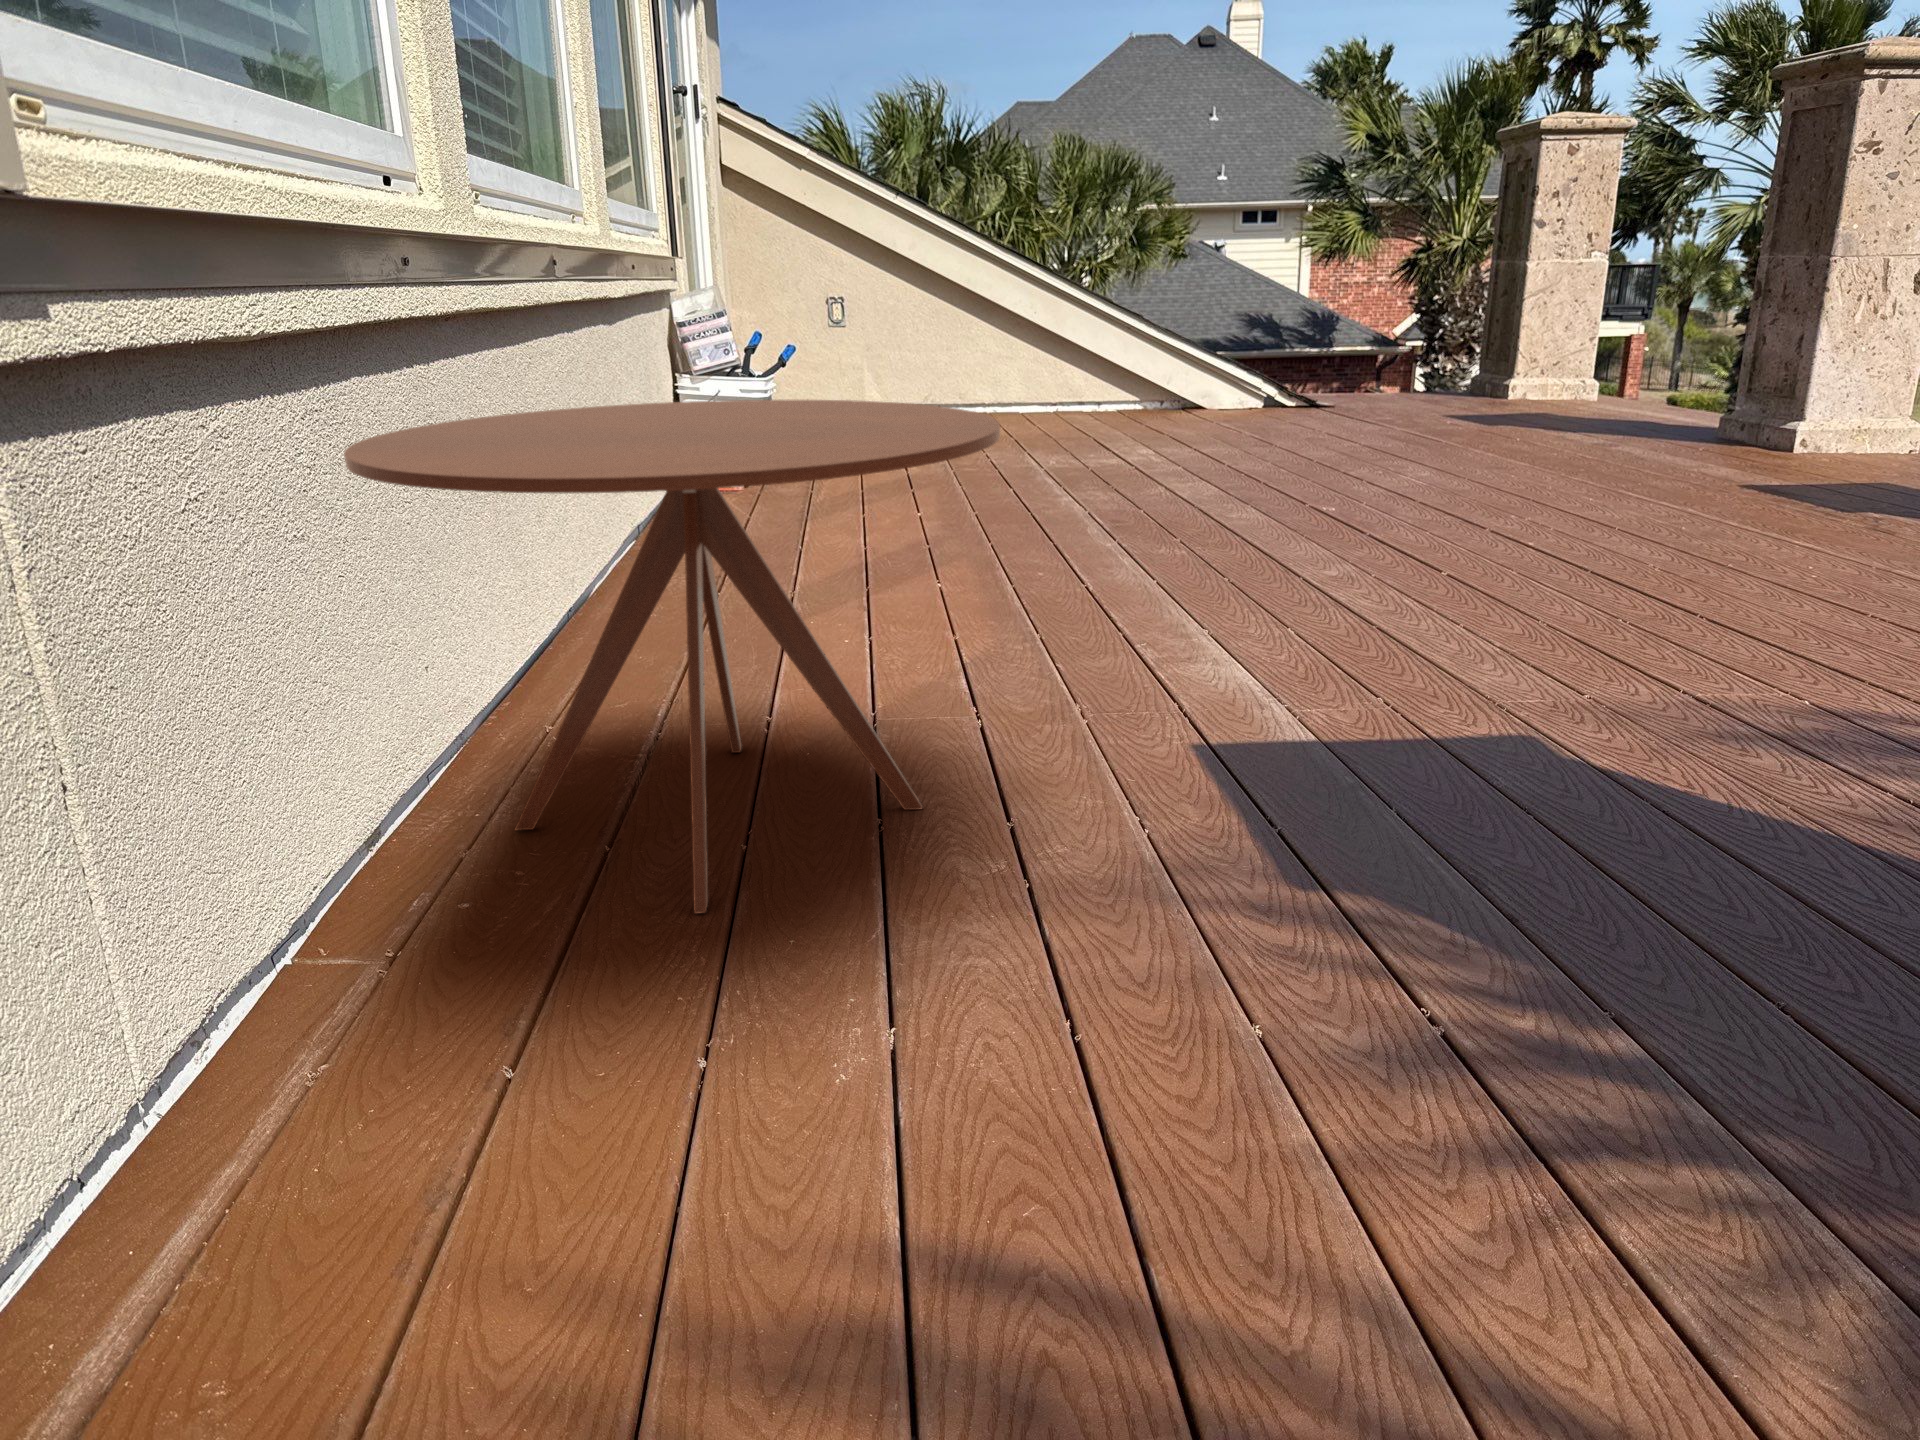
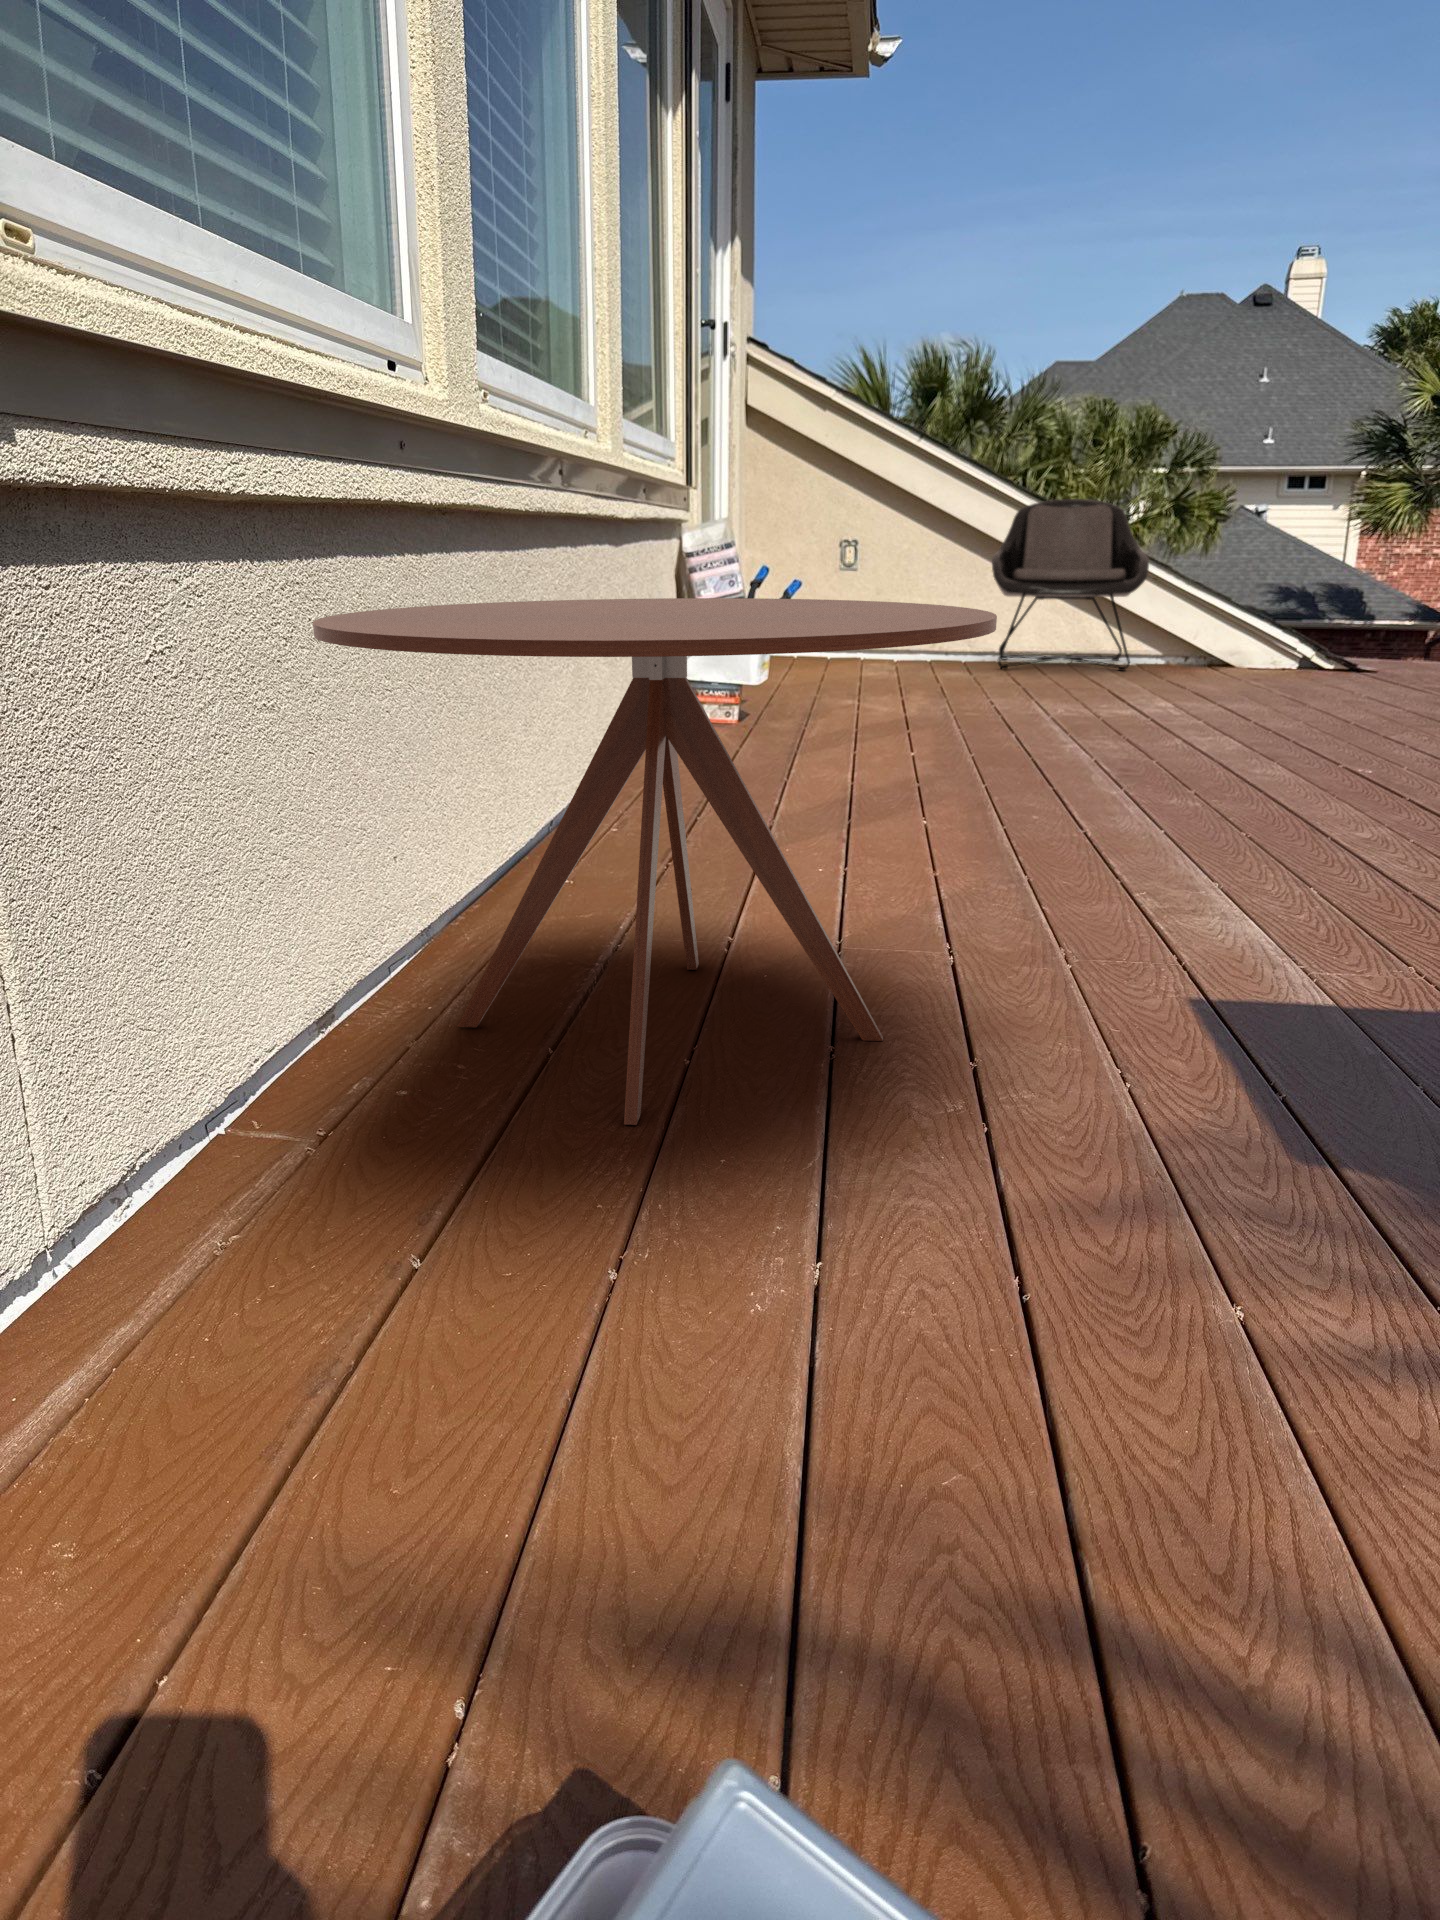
lounge chair: none [974,258,1118,423] -> present [992,499,1149,671]

